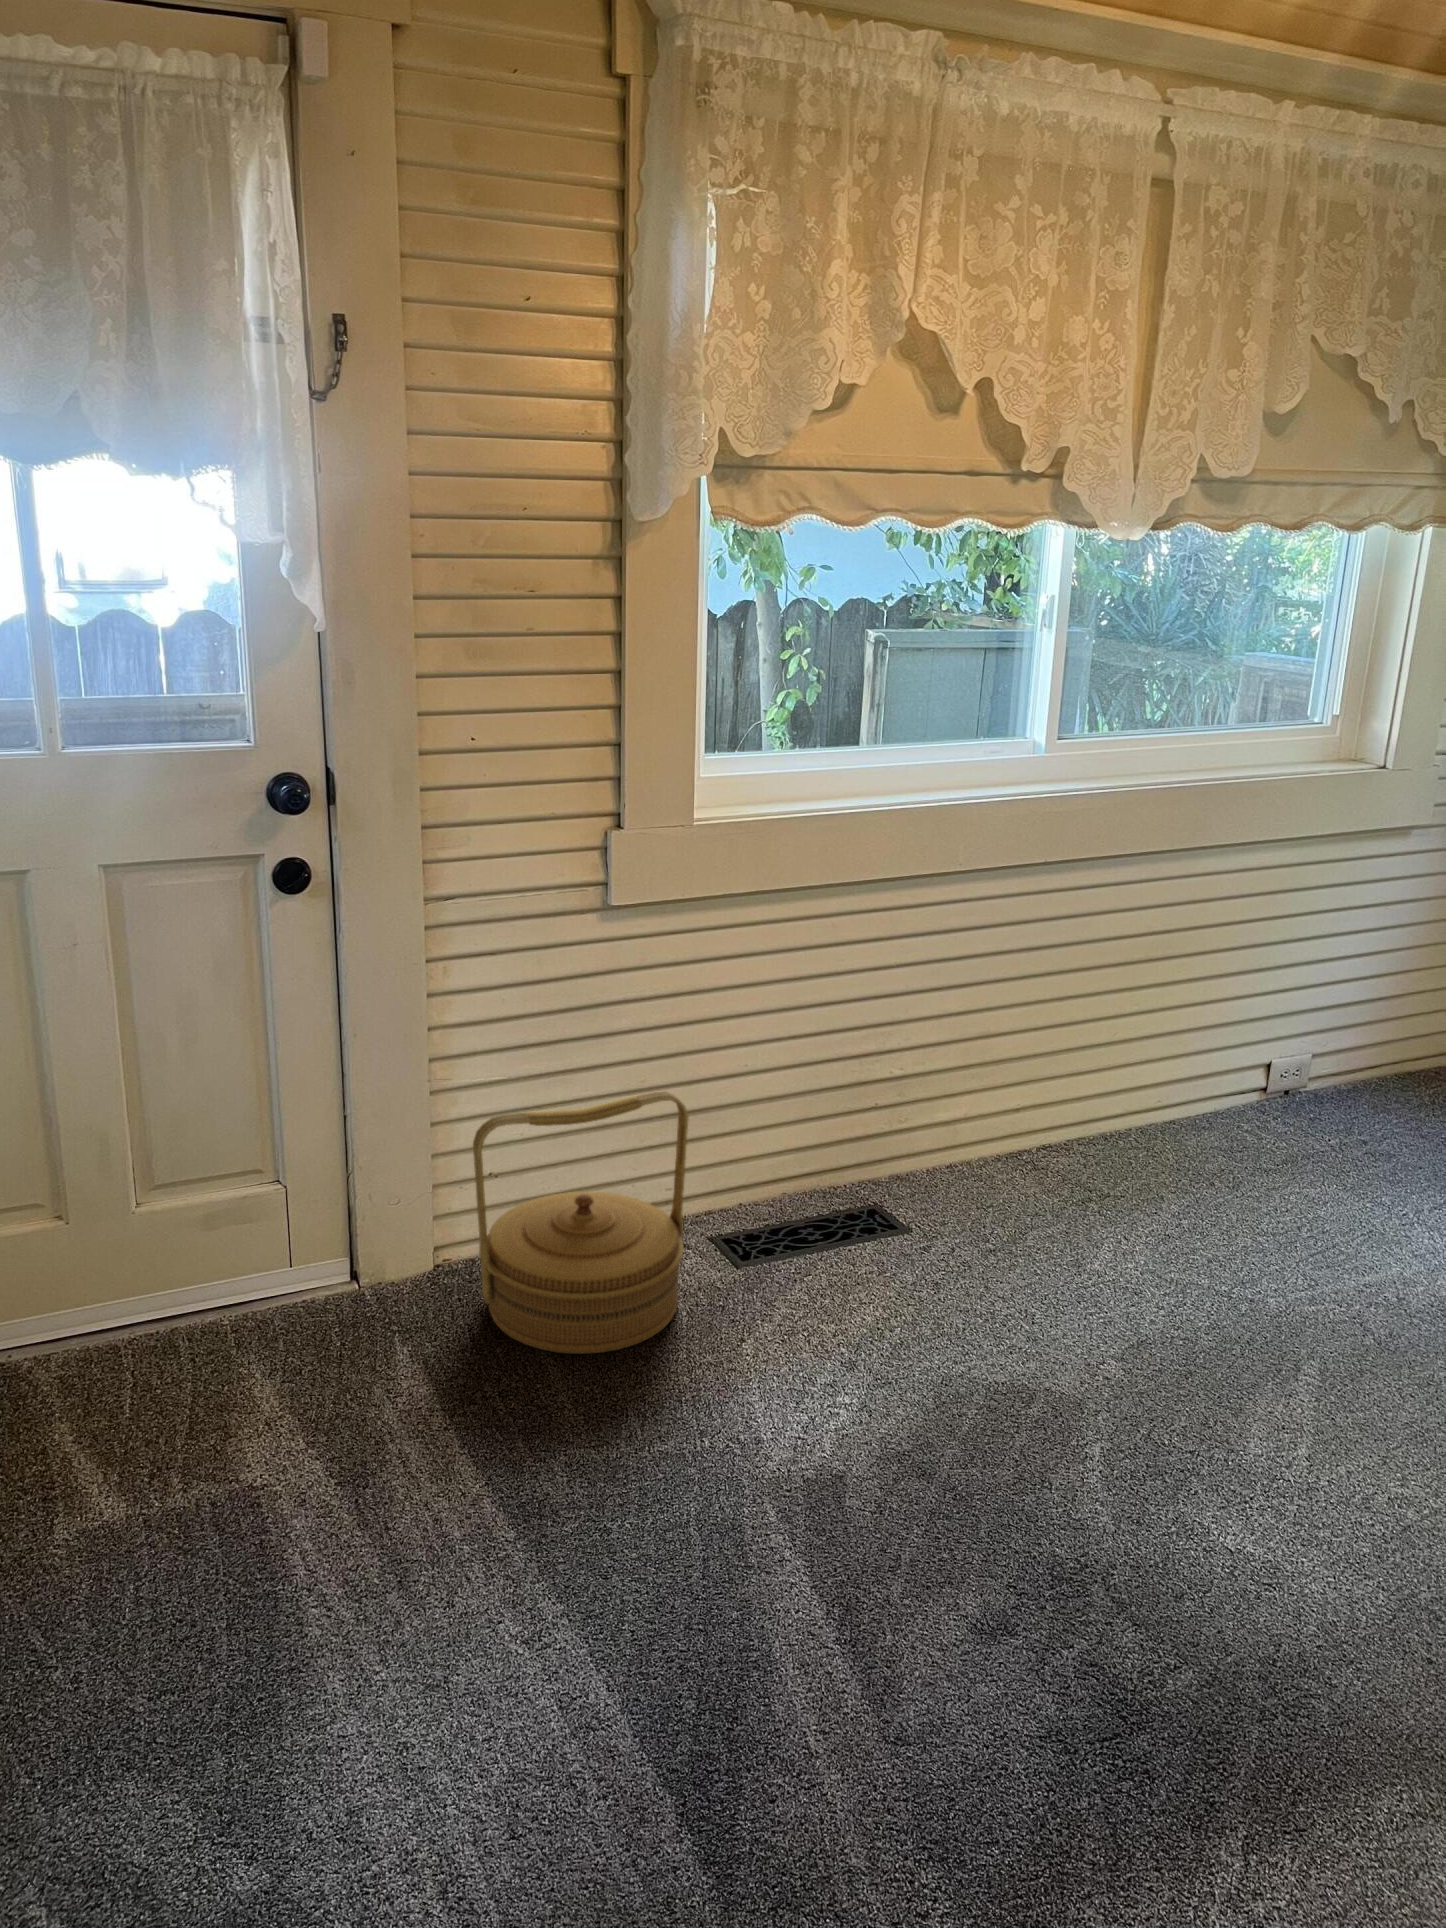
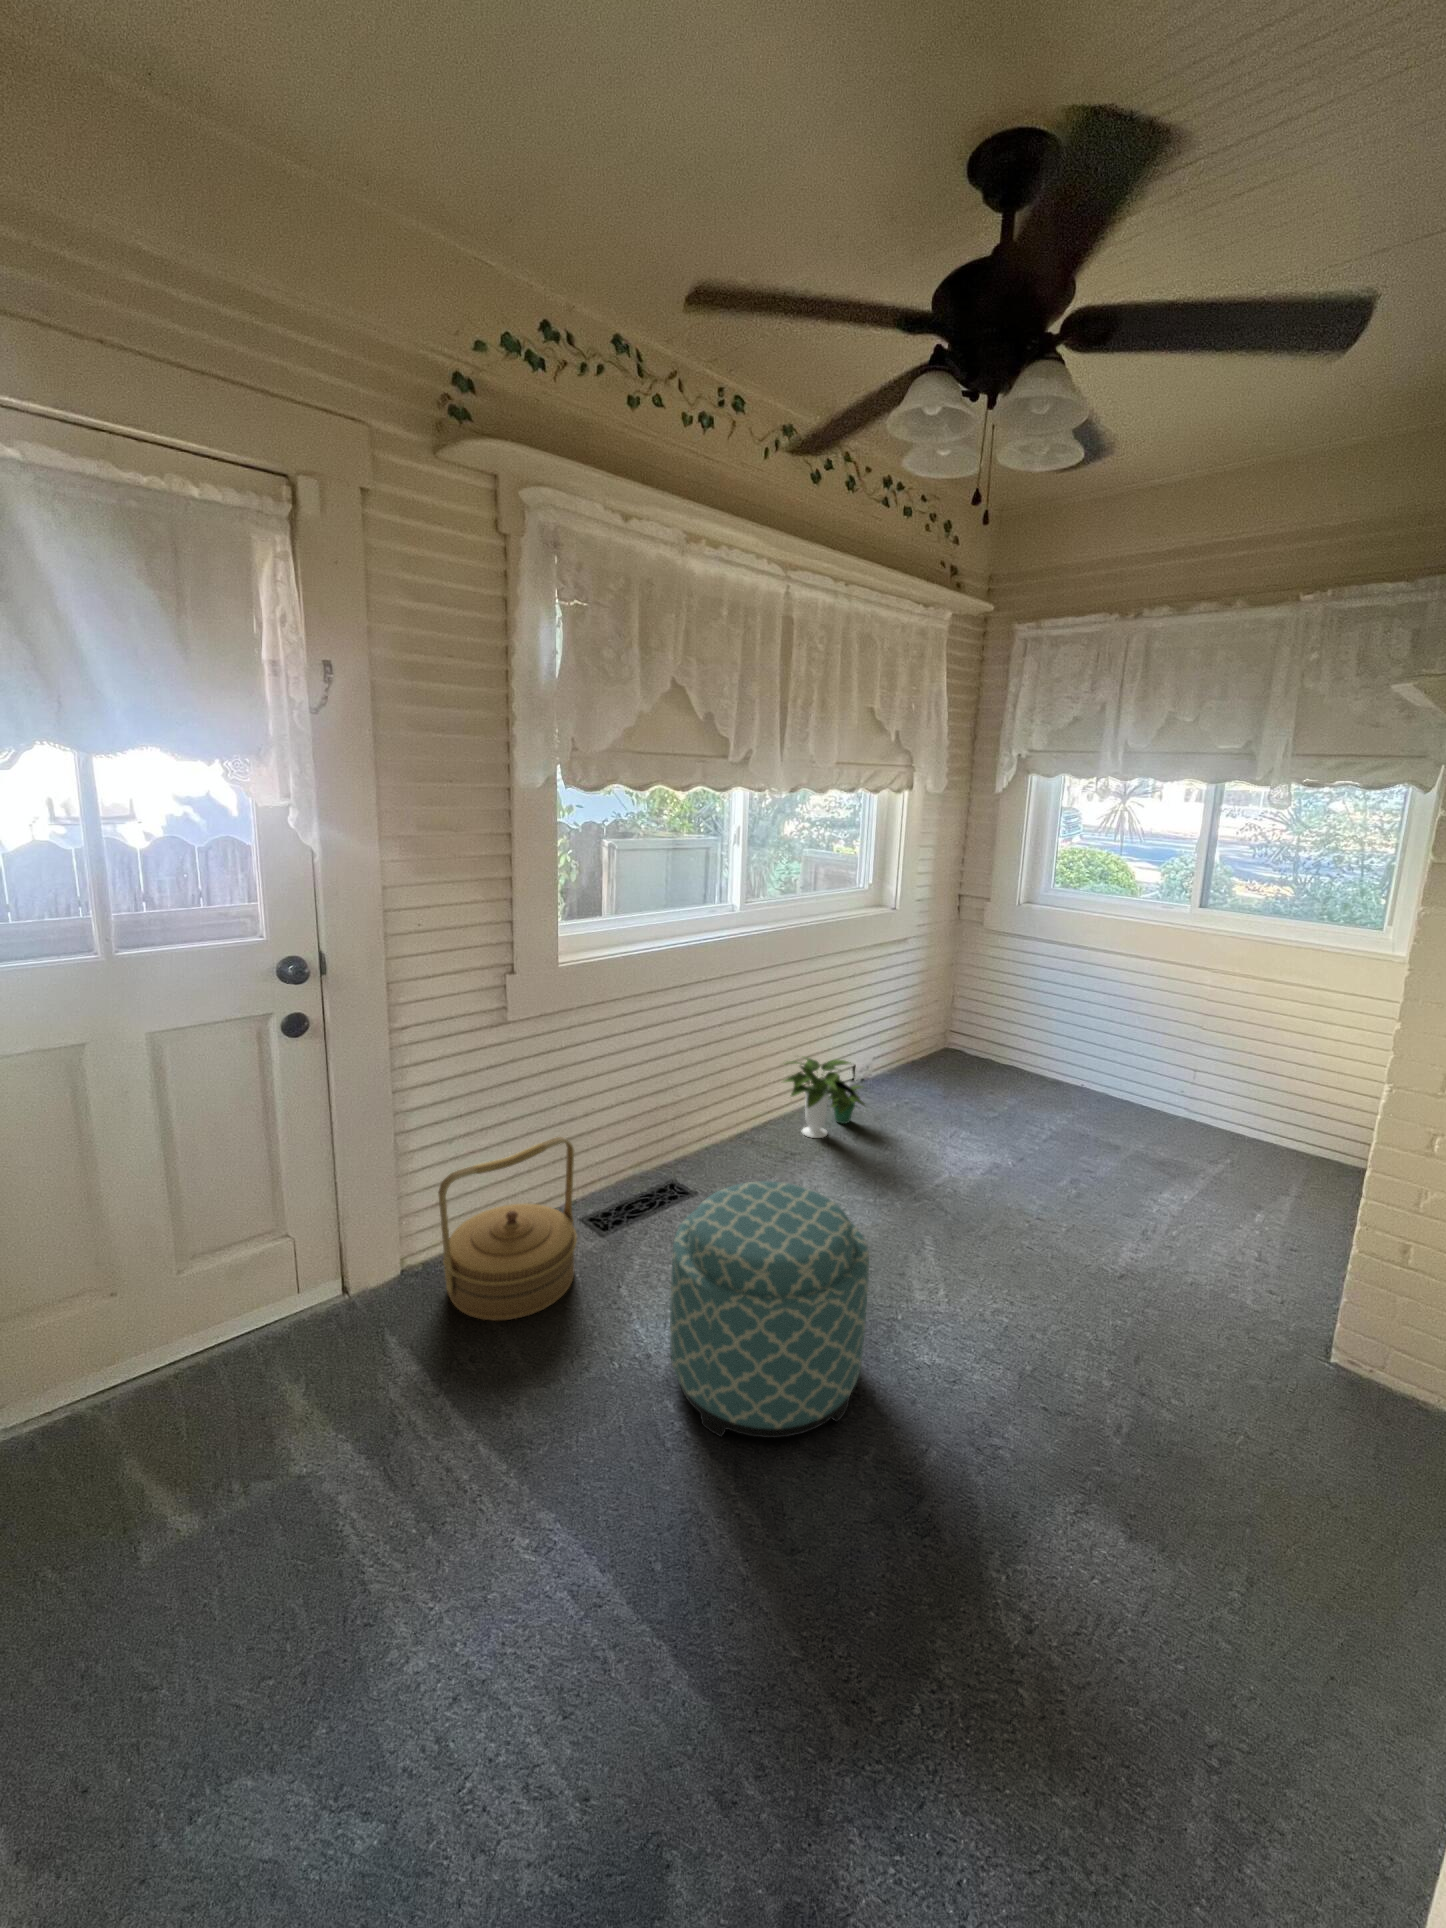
potted plant: none [1101,1026,1277,1180] -> present [784,1056,865,1138]
ottoman: none [783,1194,1133,1606] -> present [670,1181,869,1438]

